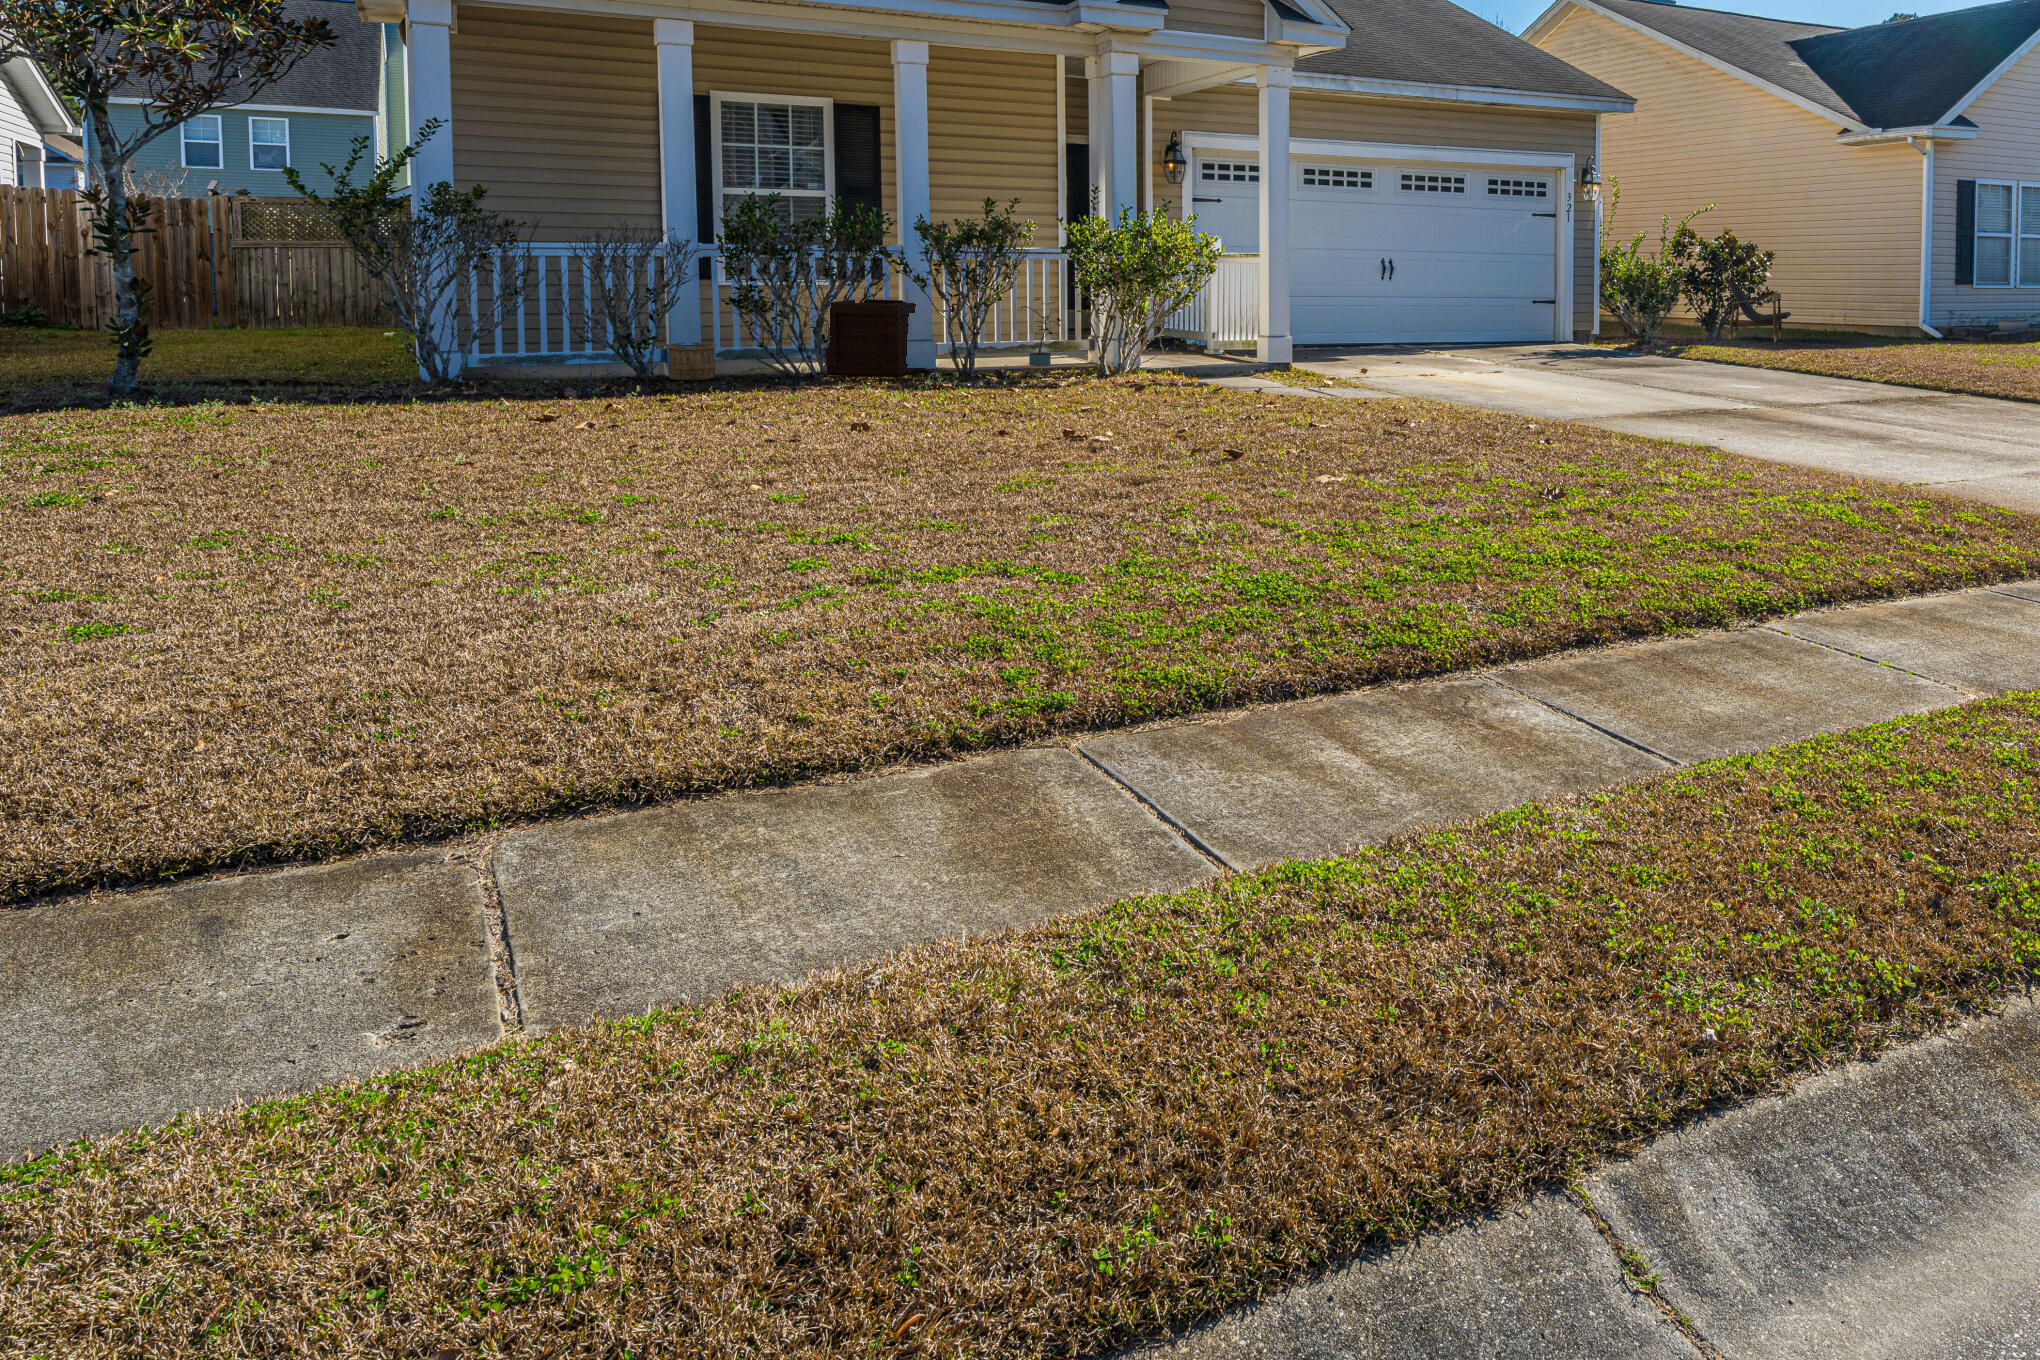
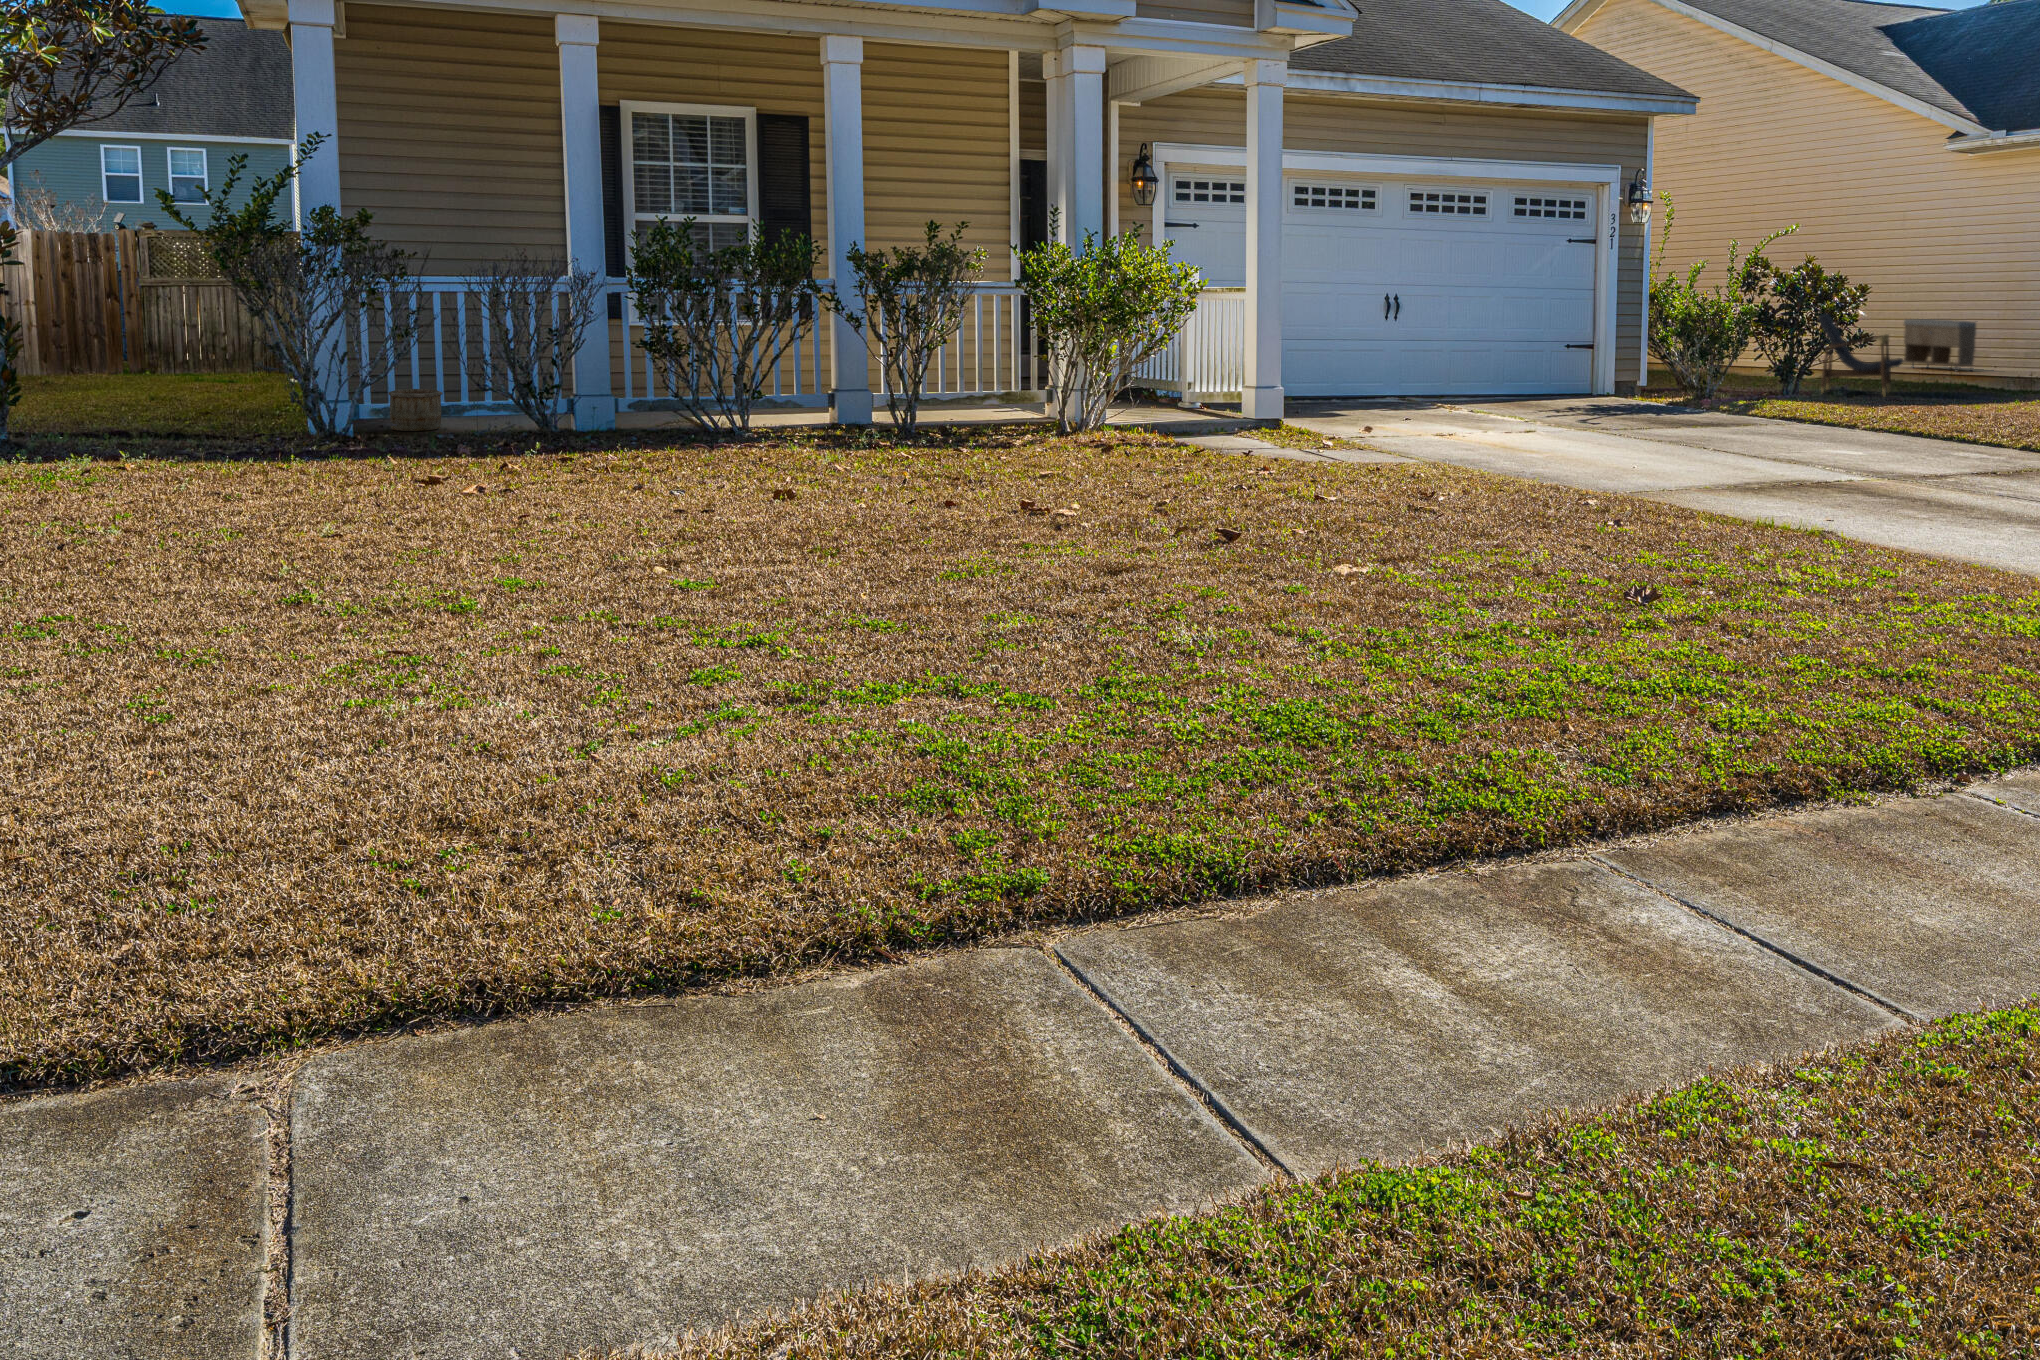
storage bench: none [1799,281,1857,322] -> present [1904,319,1976,371]
wooden crate: present [826,299,925,377] -> none [741,345,852,435]
potted plant: present [1021,299,1061,365] -> none [957,343,1004,423]
wooden bucket: present [667,342,716,380] -> present [388,389,443,431]

